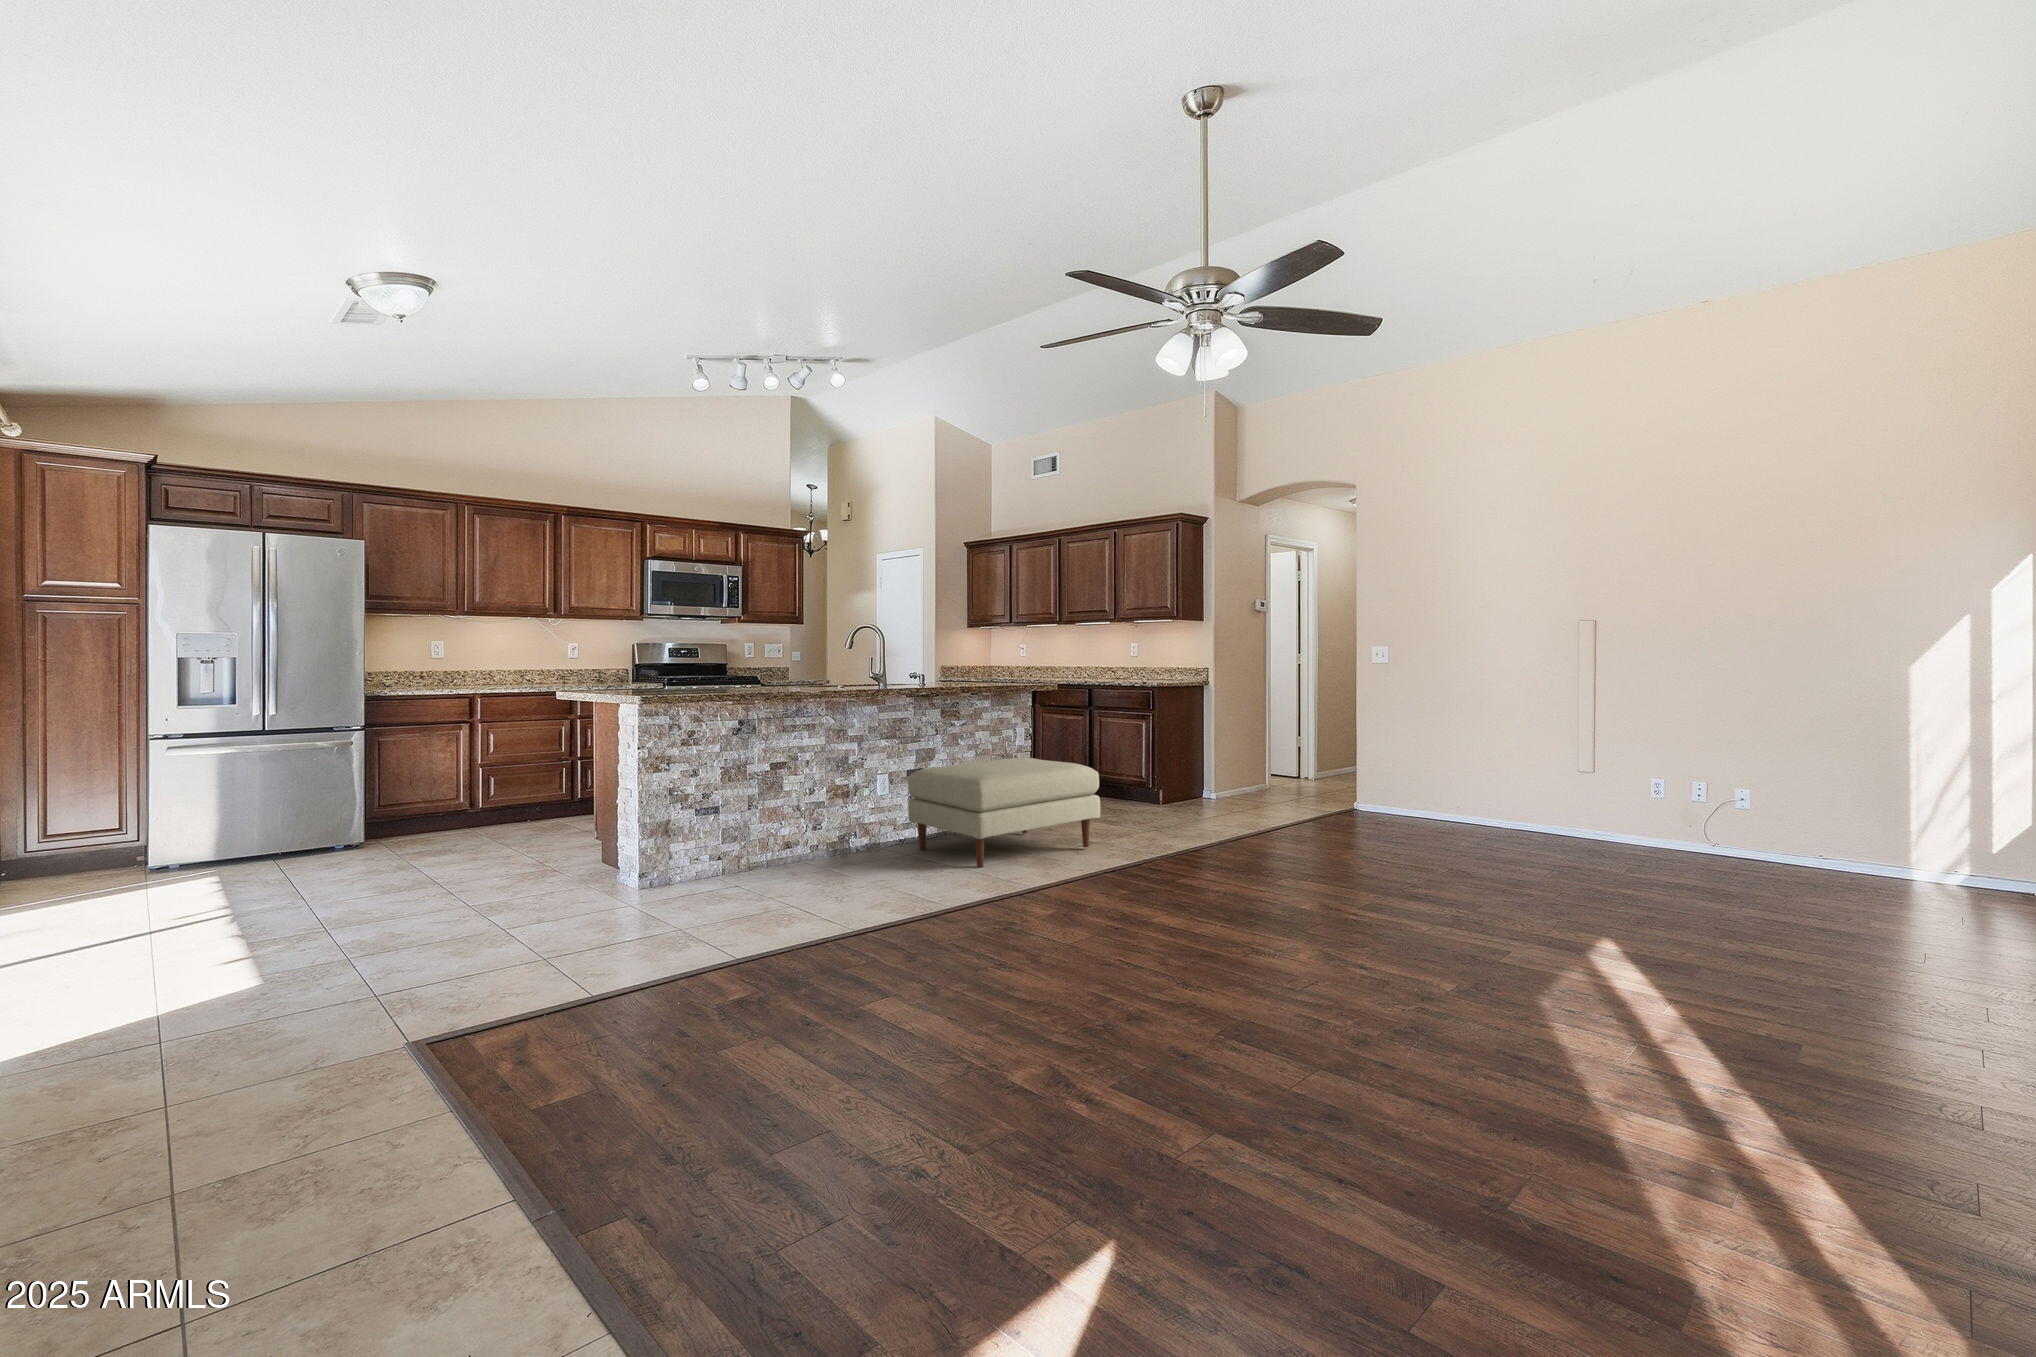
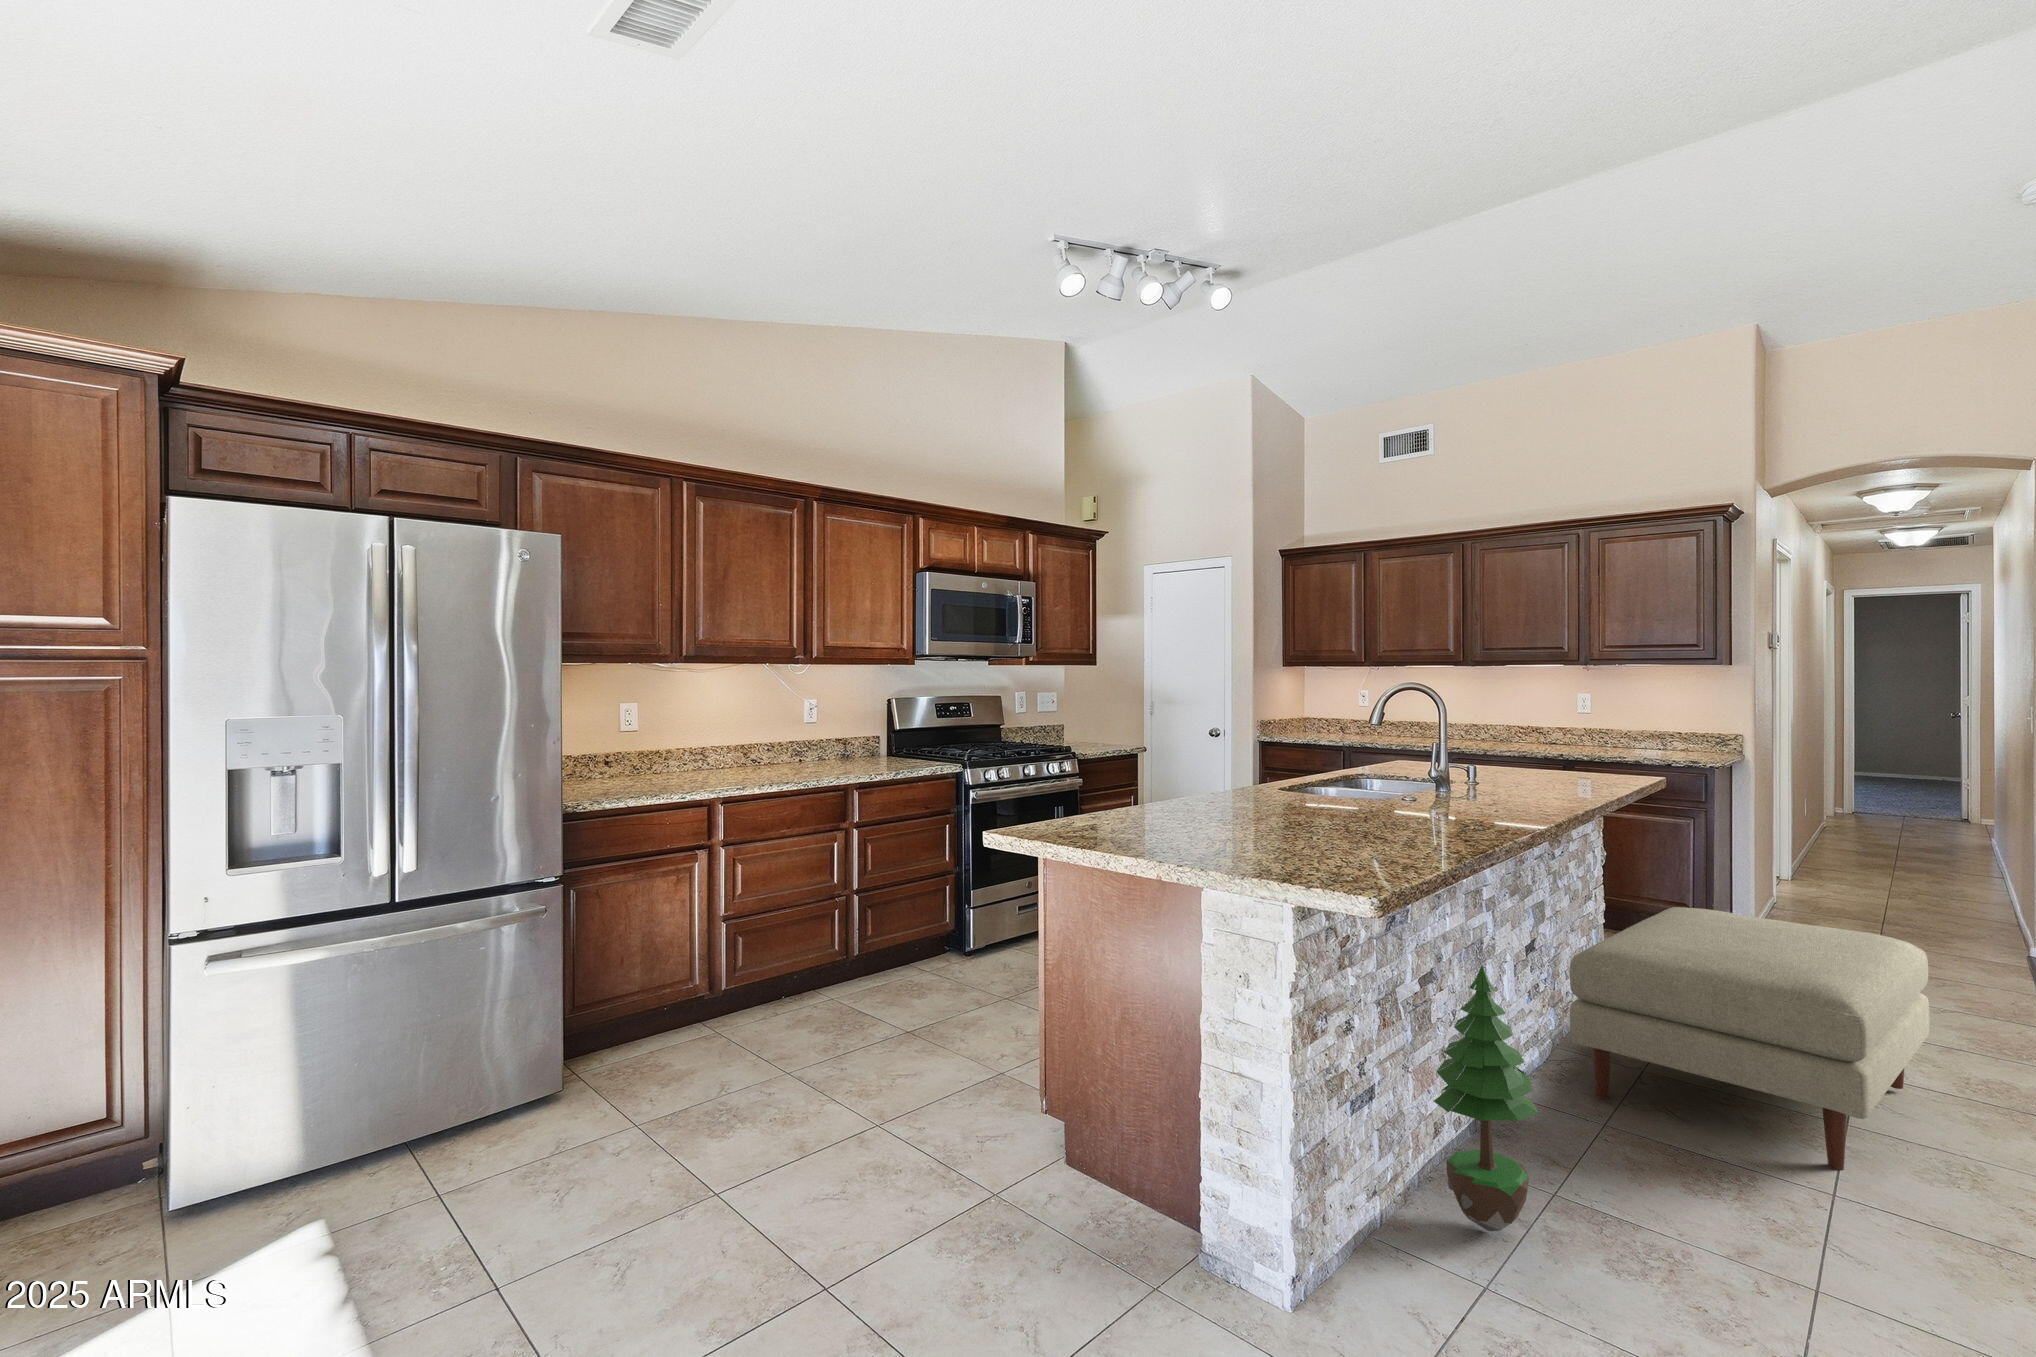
potted tree: none [736,752,783,879] -> present [1434,966,1538,1231]

